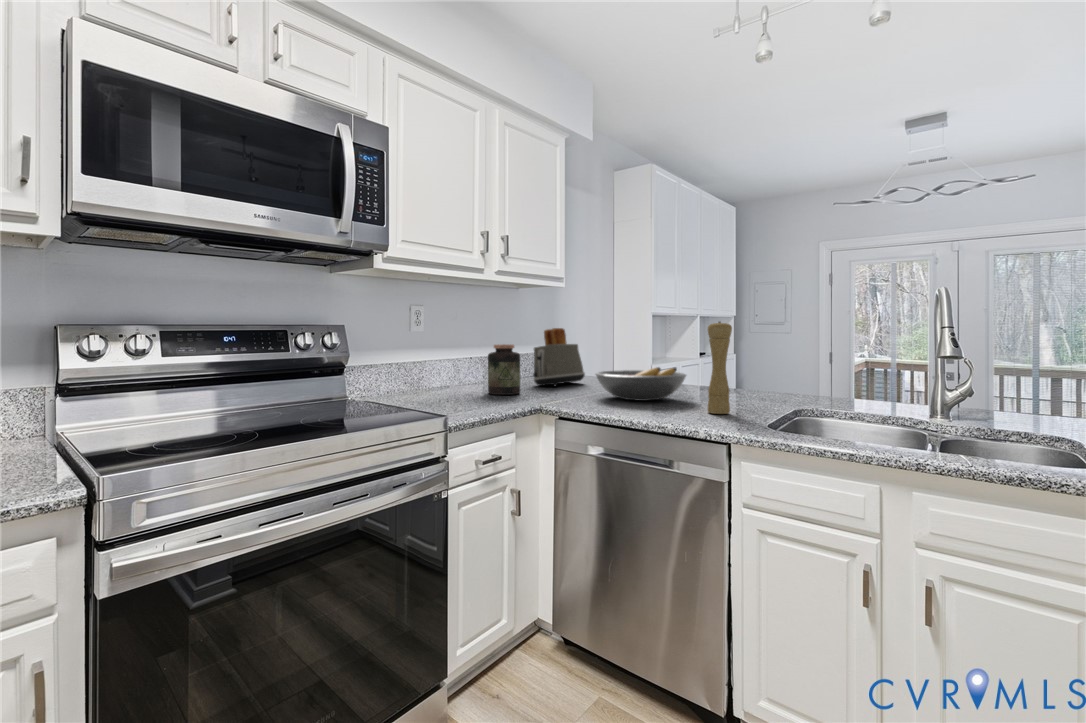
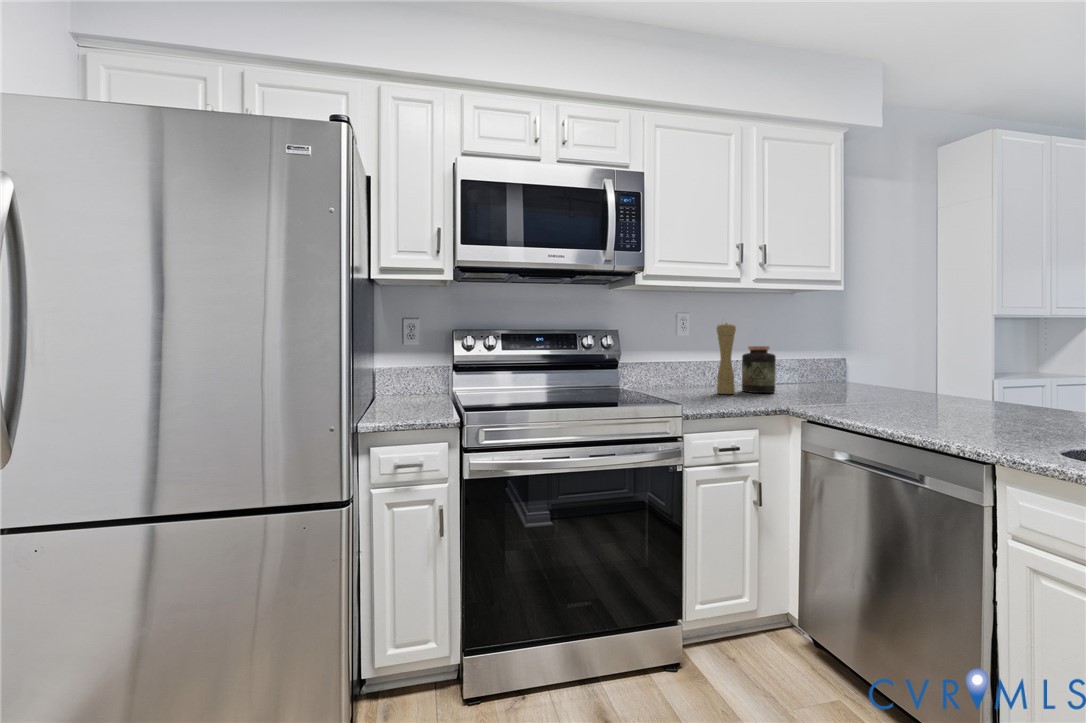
pepper mill: present [707,322,732,414] -> present [717,323,736,394]
toaster: present [533,328,585,386] -> none [797,331,862,389]
fruit bowl: present [596,367,686,401] -> none [860,371,994,408]

